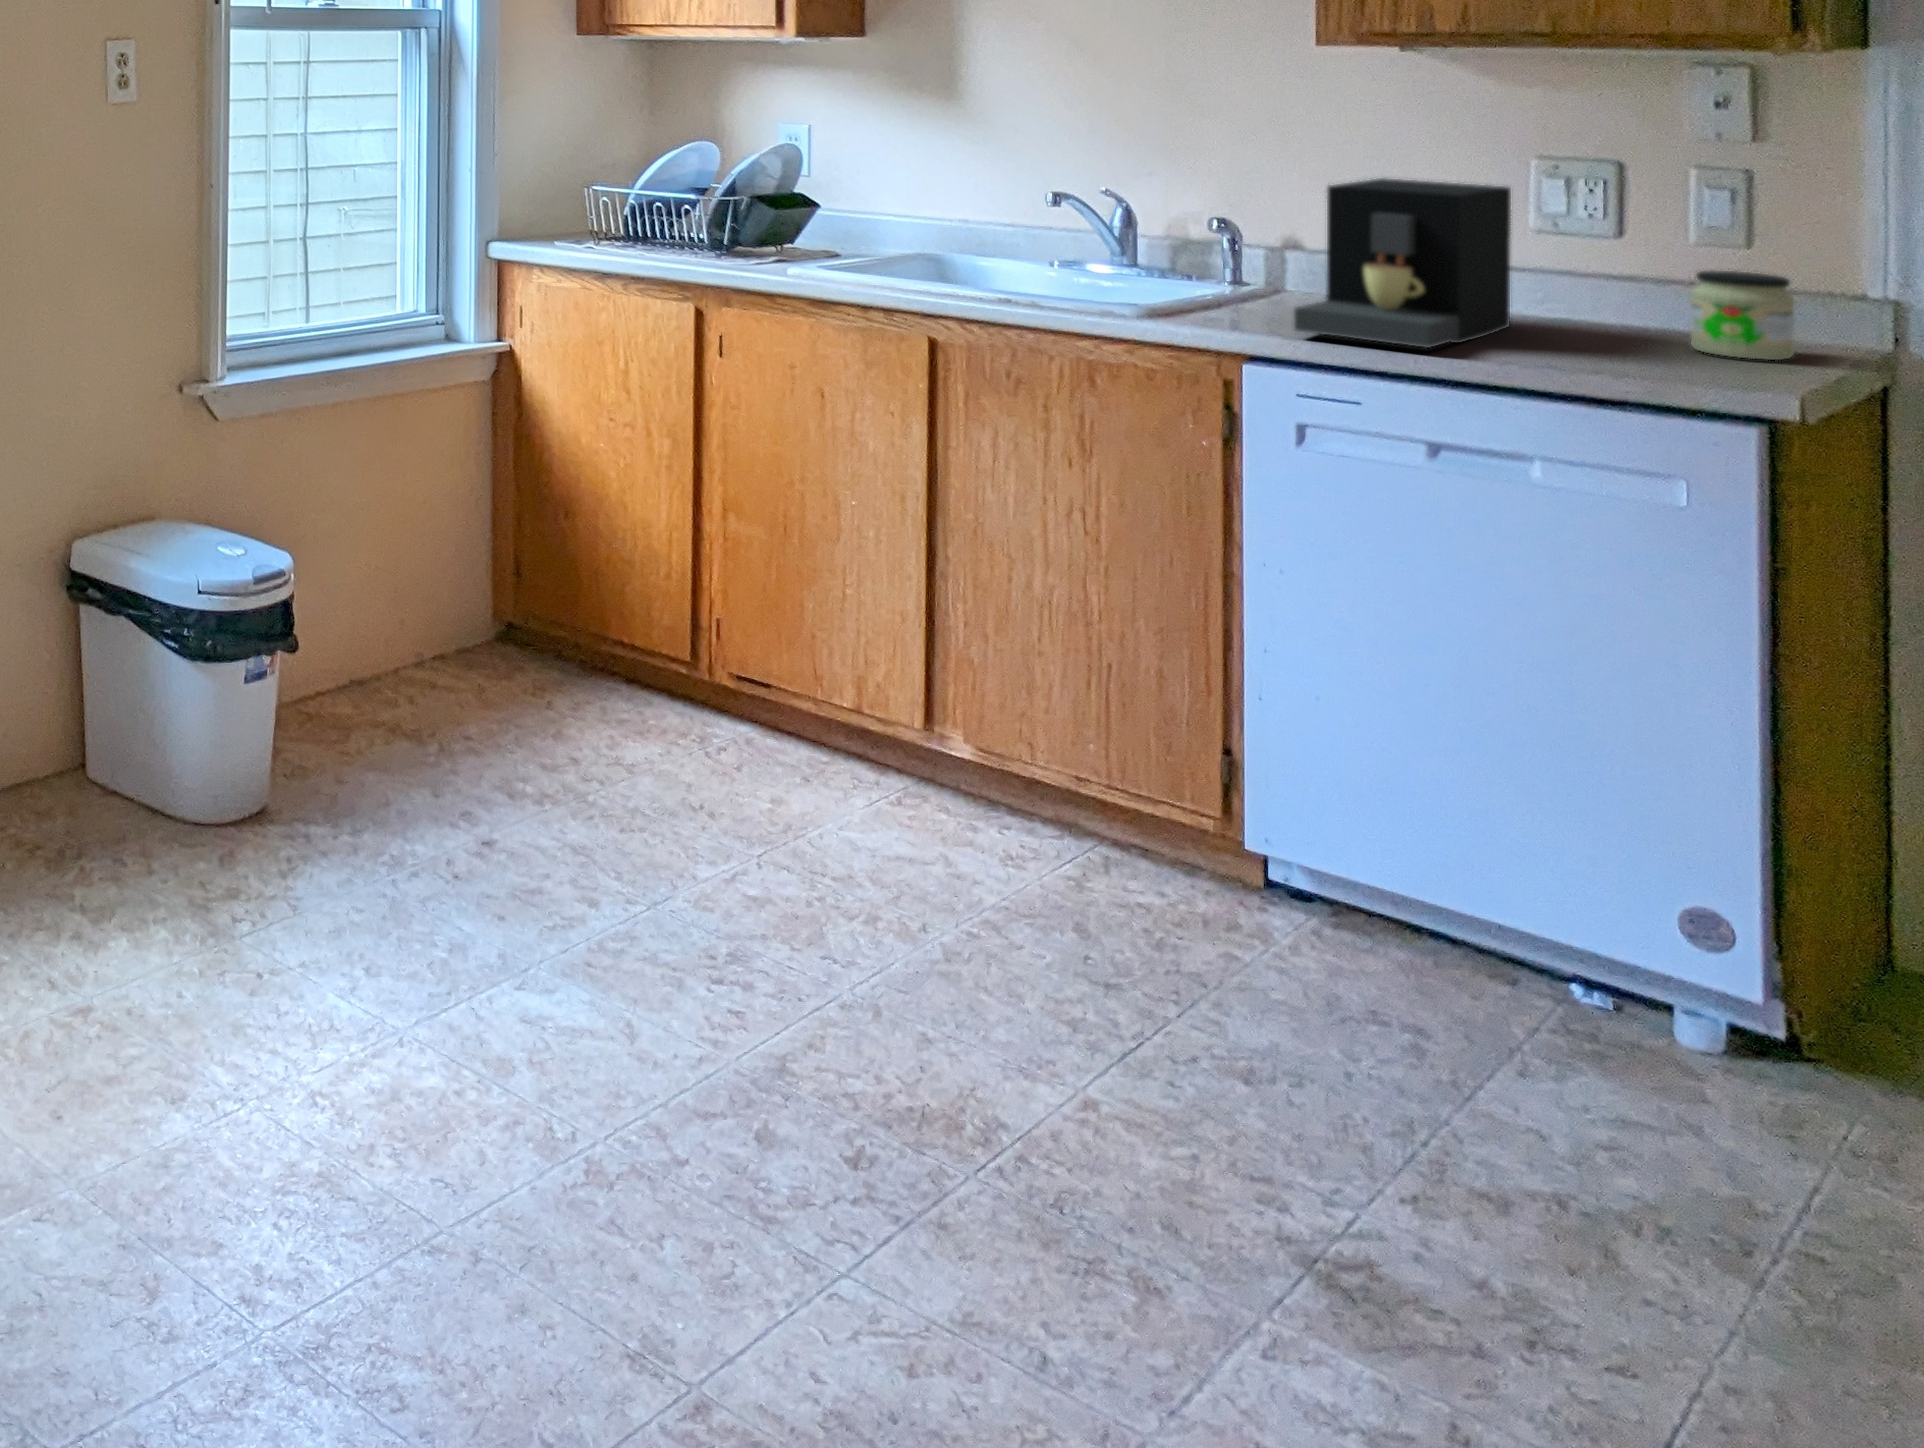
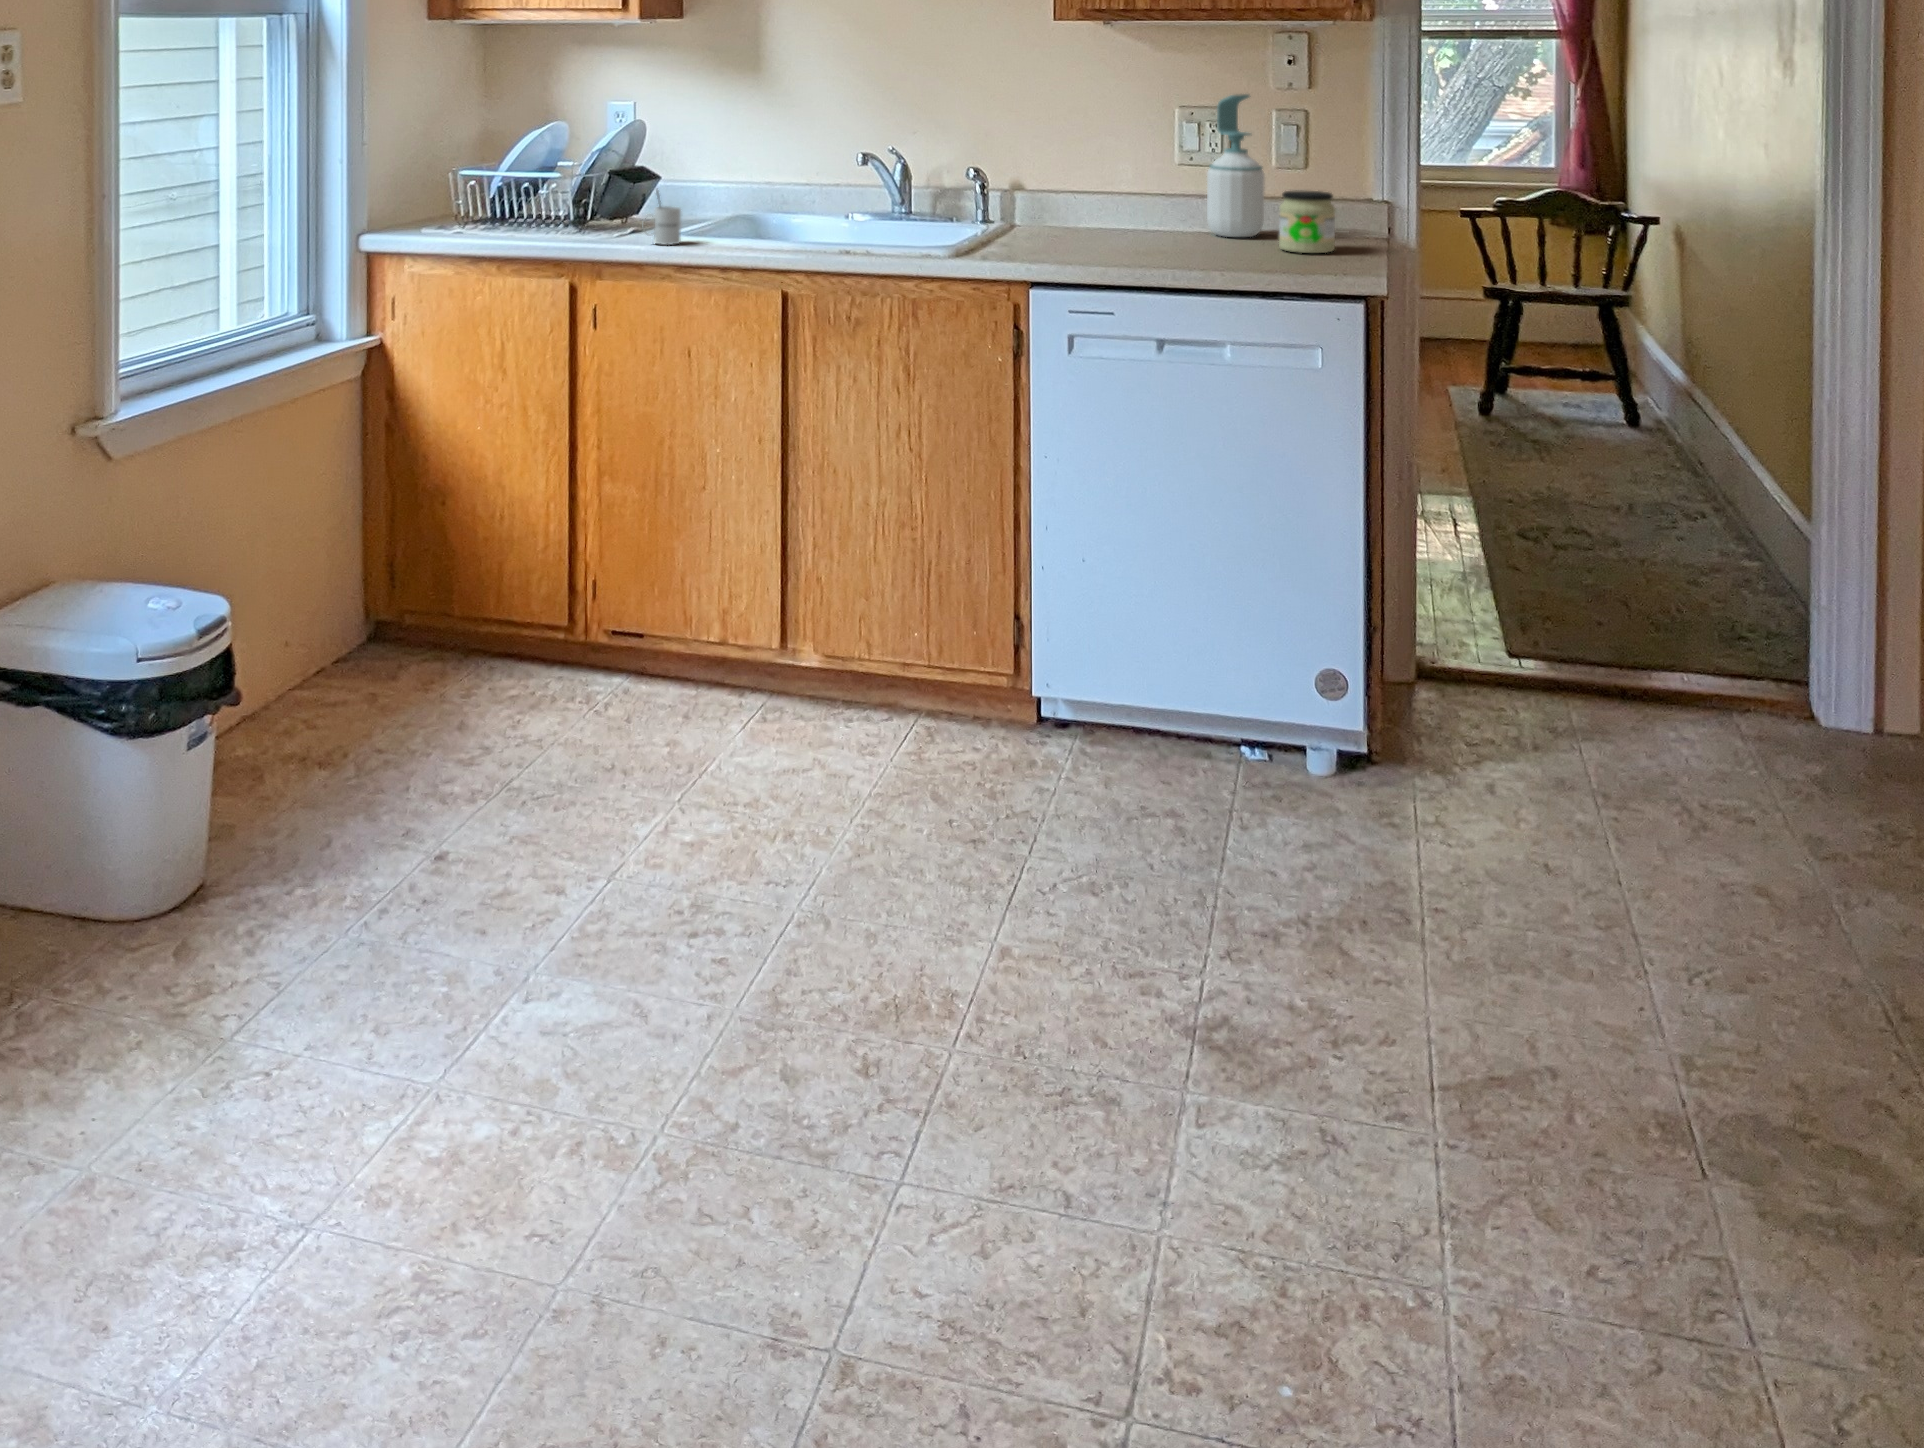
soap bottle: none [1586,136,1689,329] -> present [1207,94,1265,237]
coffee maker: present [1294,178,1511,348] -> none [1057,134,1171,264]
mug: none [770,211,816,274] -> present [642,191,681,245]

